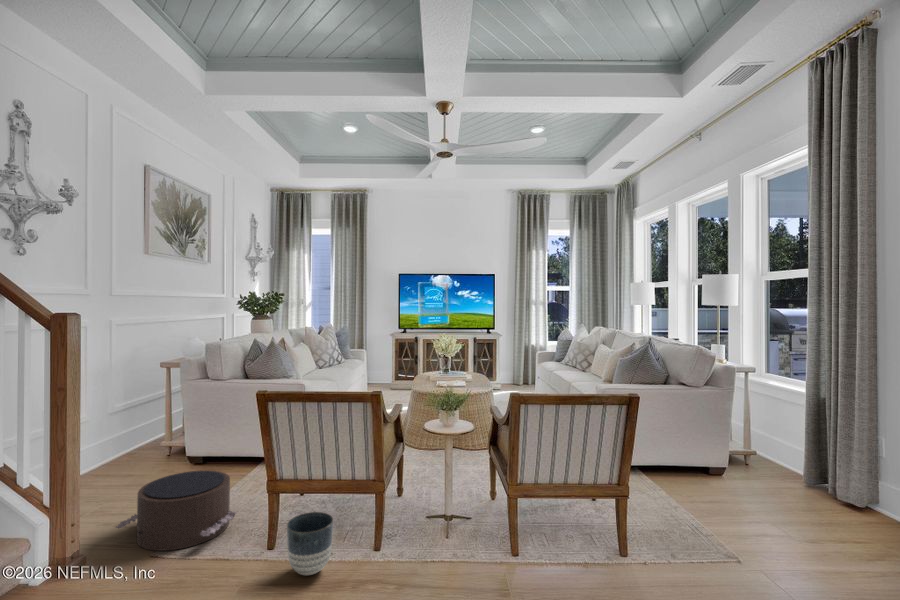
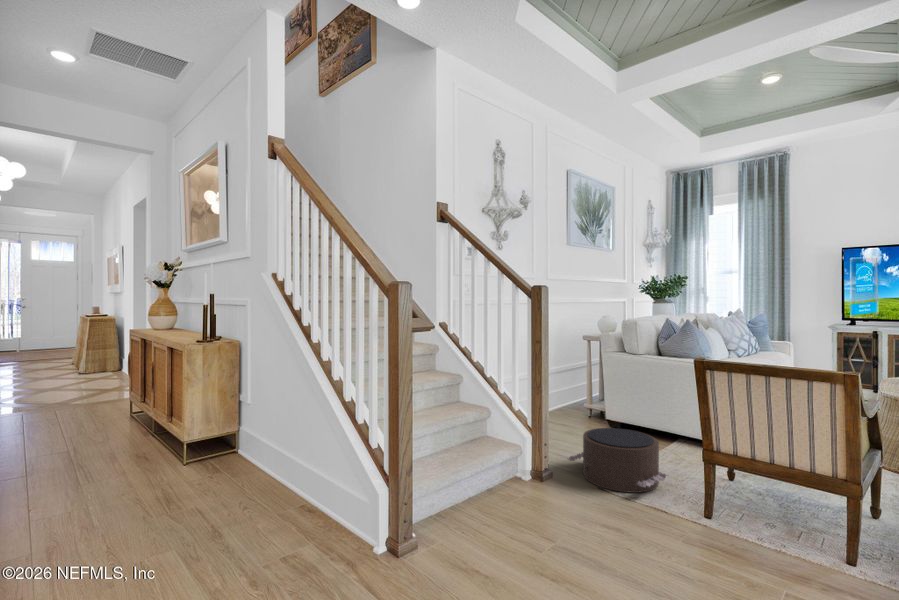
planter: present [287,512,333,575] -> none [732,492,790,559]

